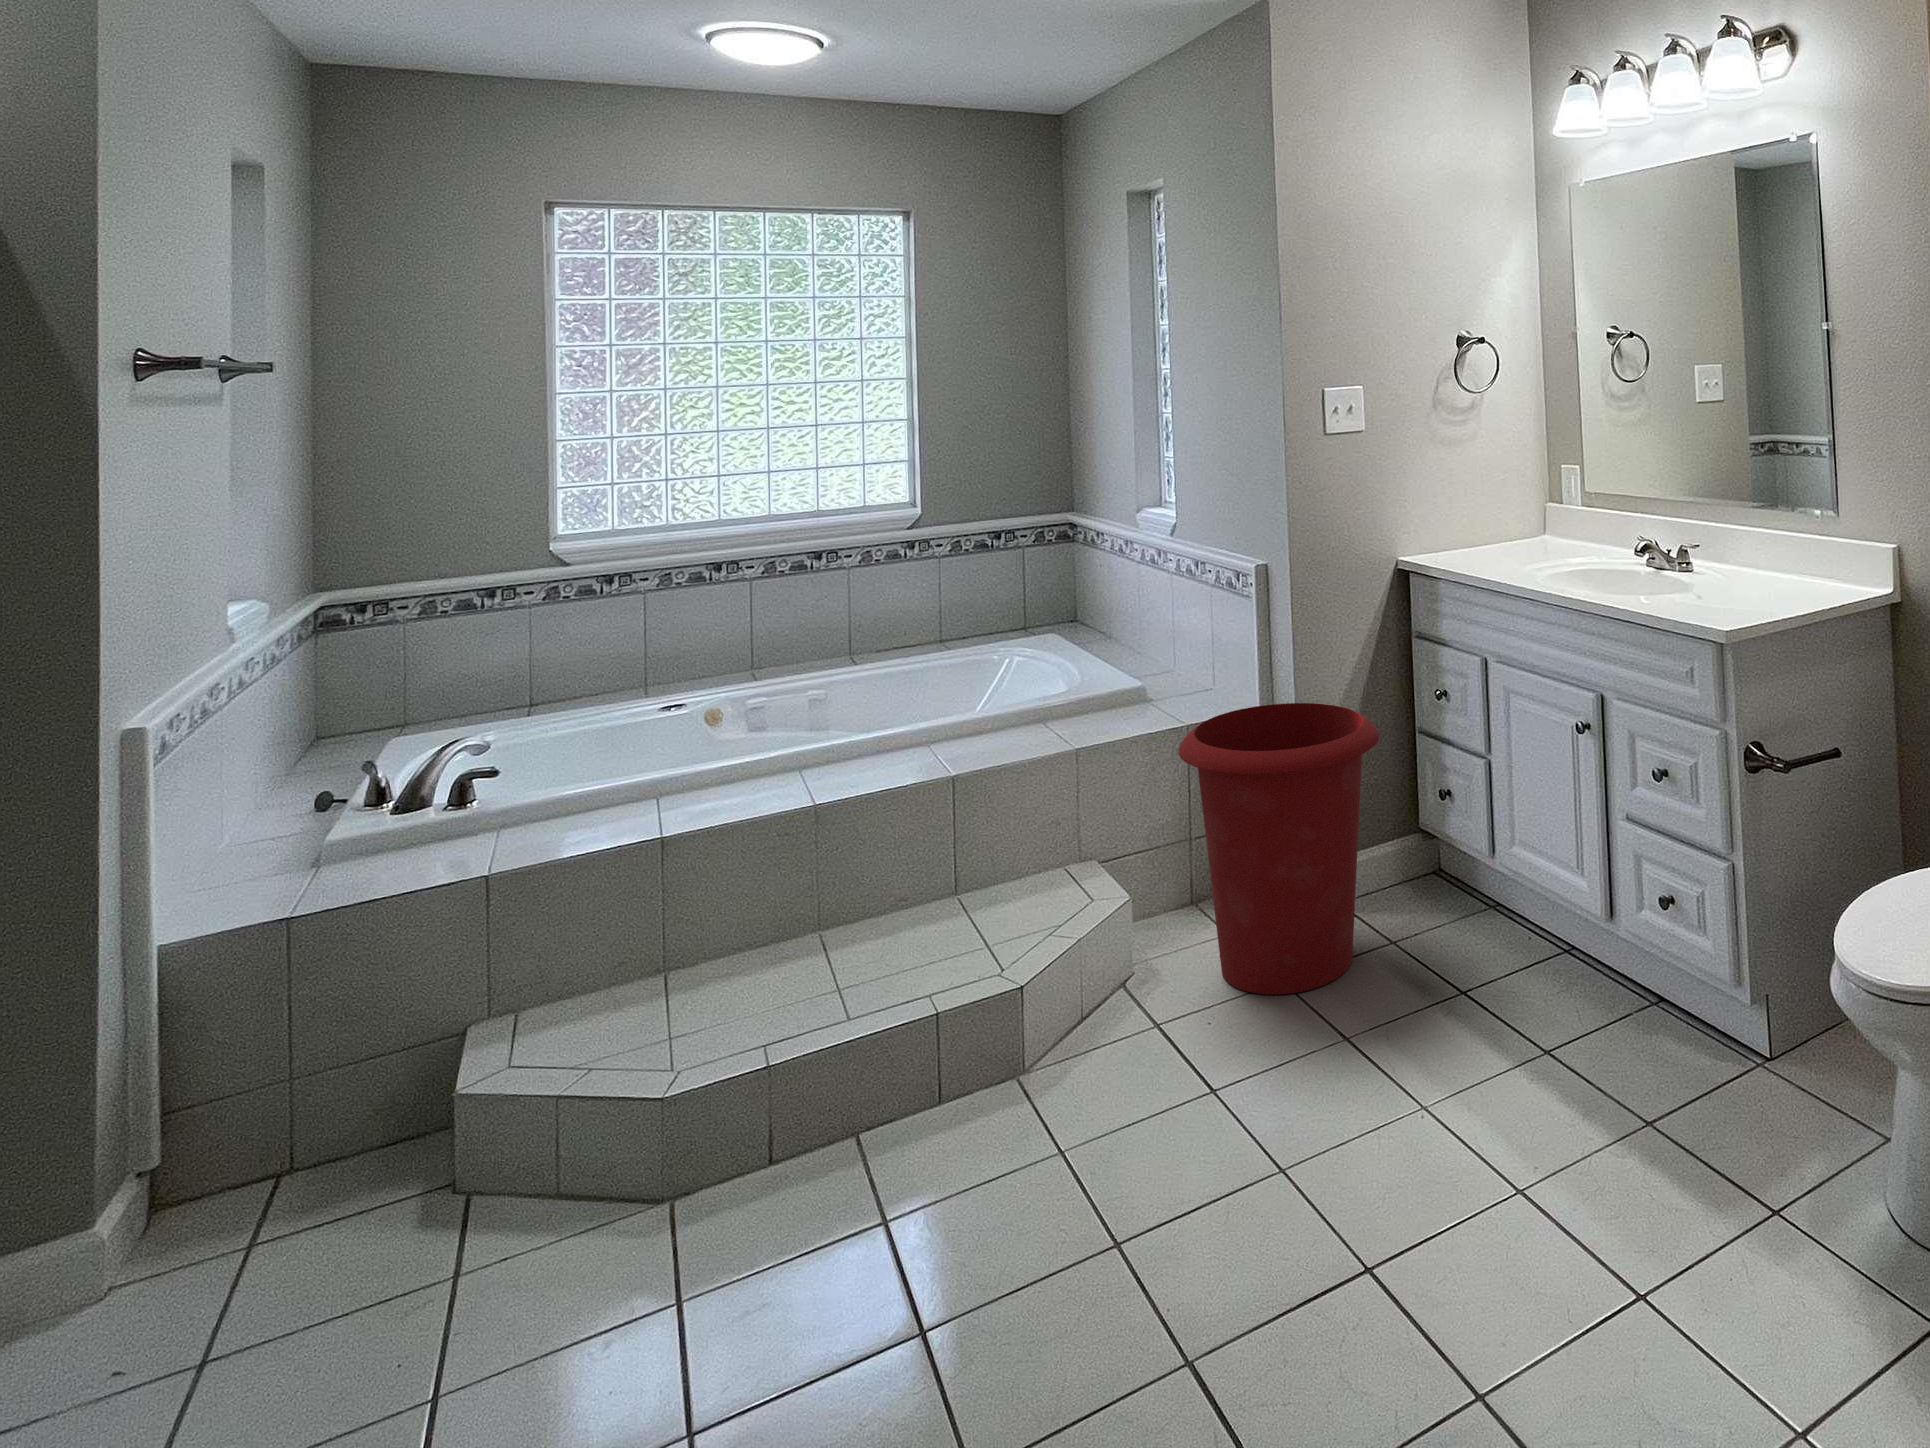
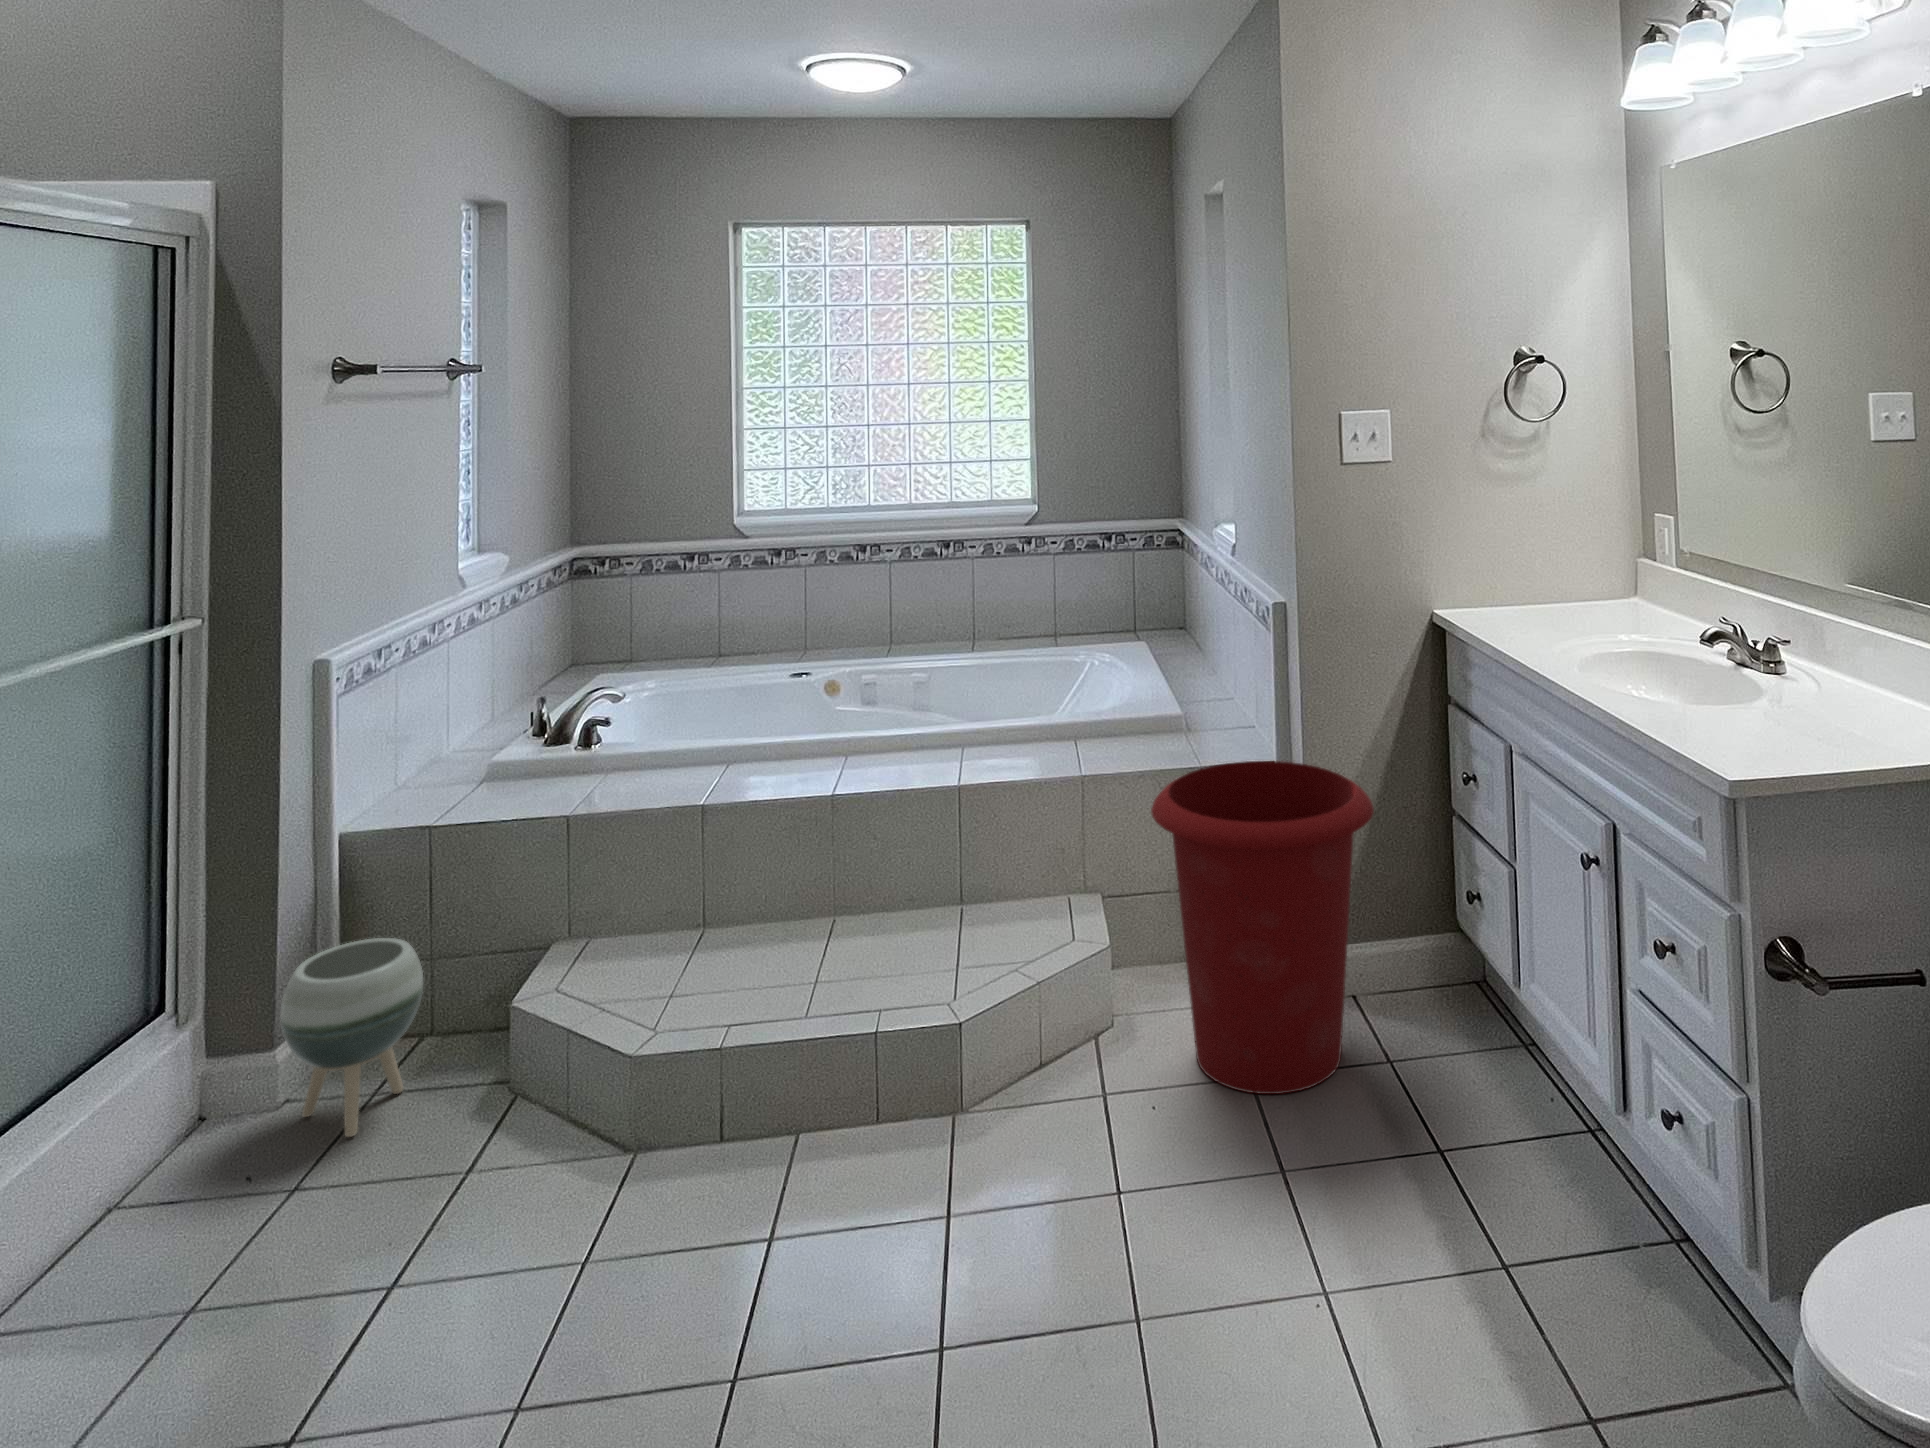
planter: none [135,1046,336,1291] -> present [280,938,423,1137]

